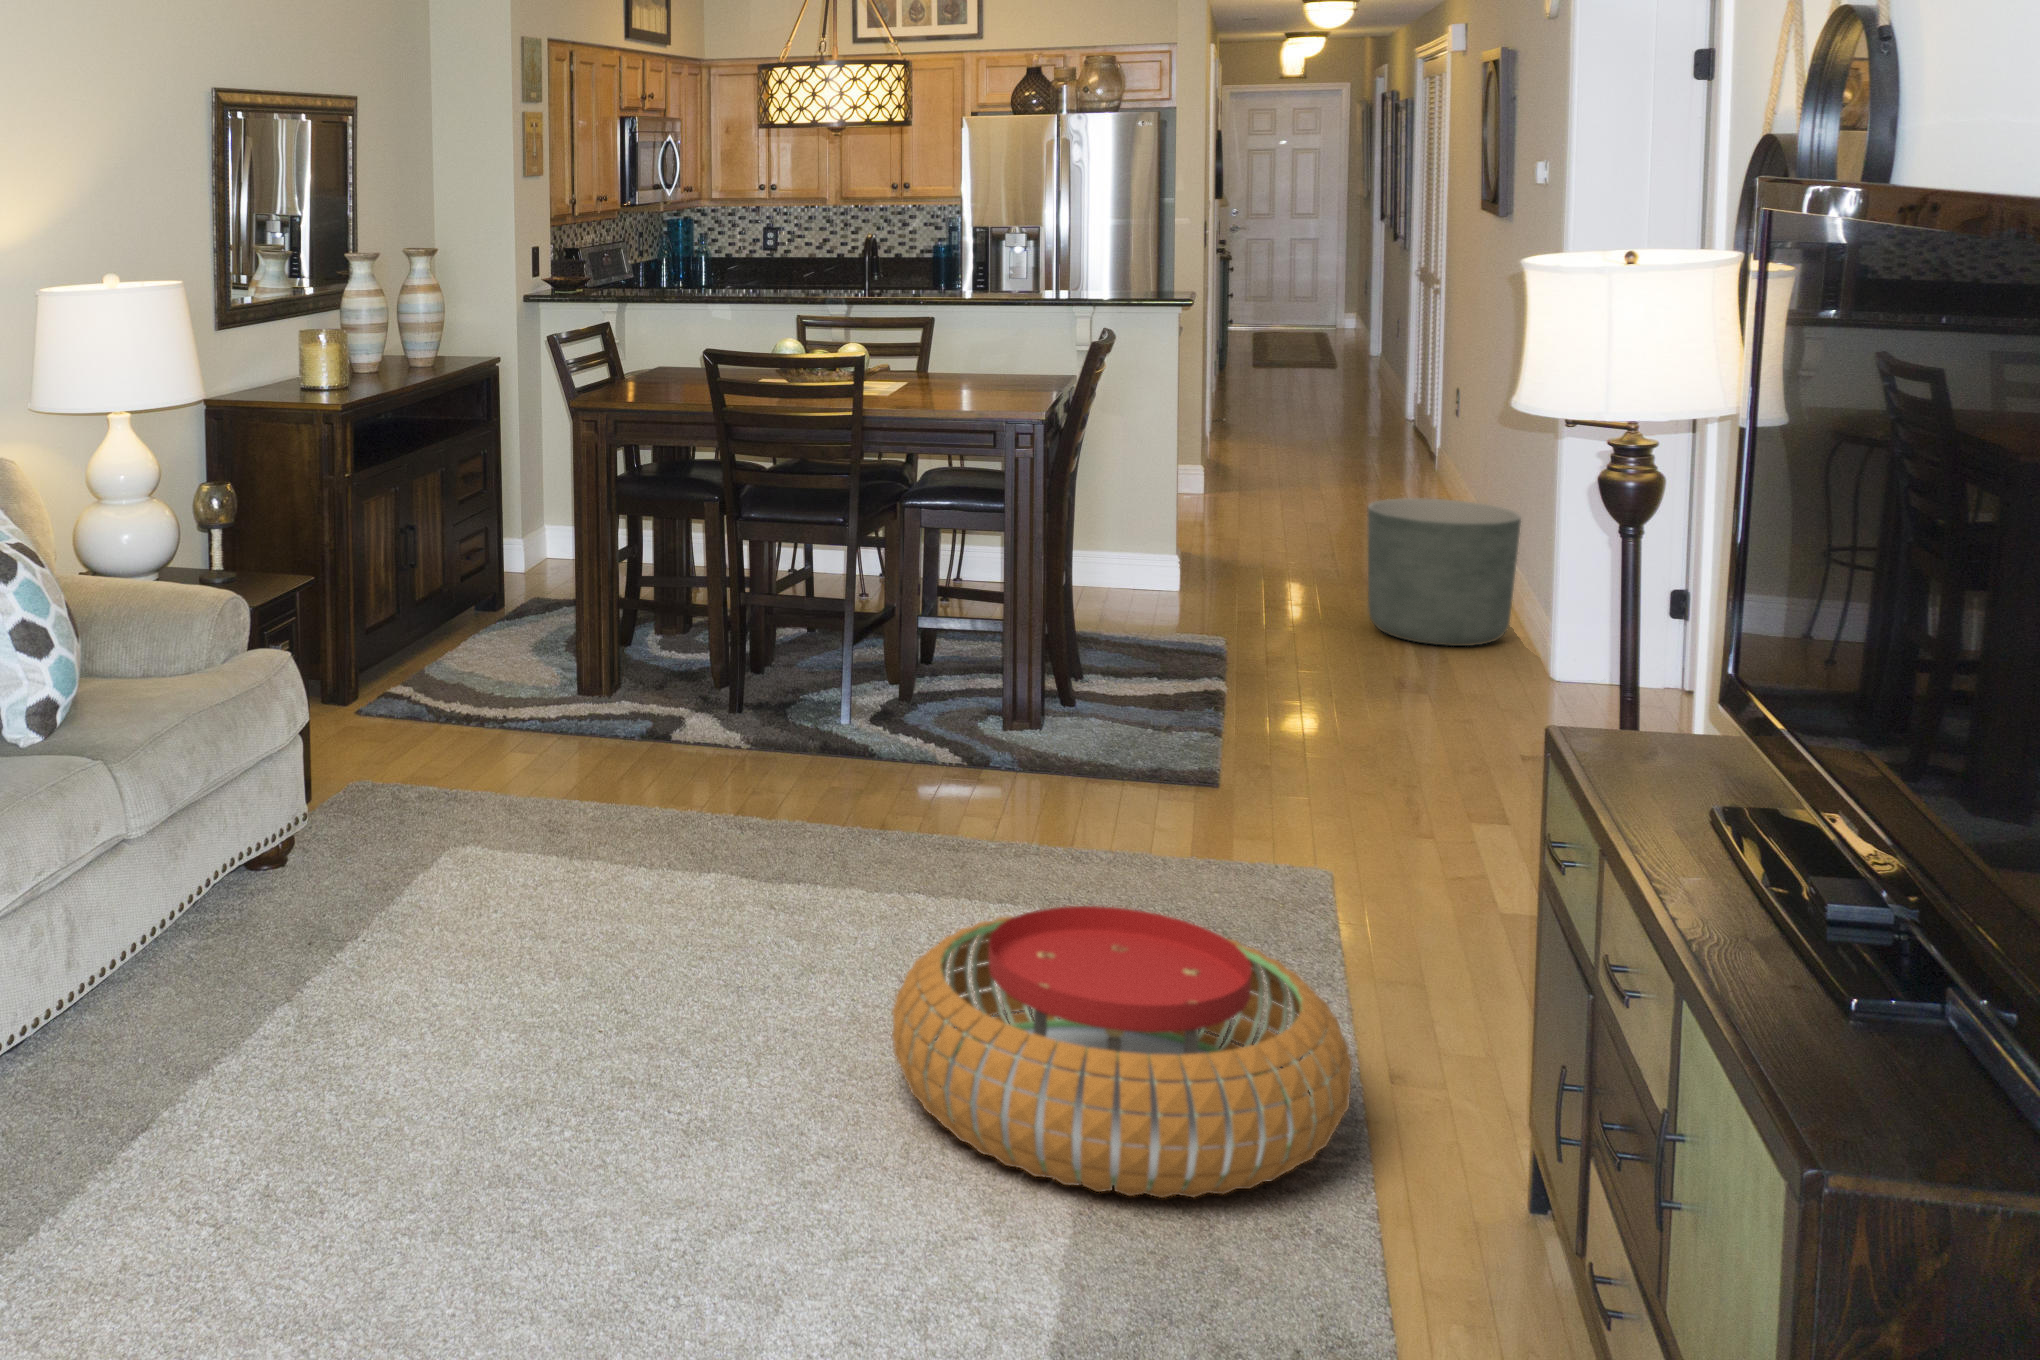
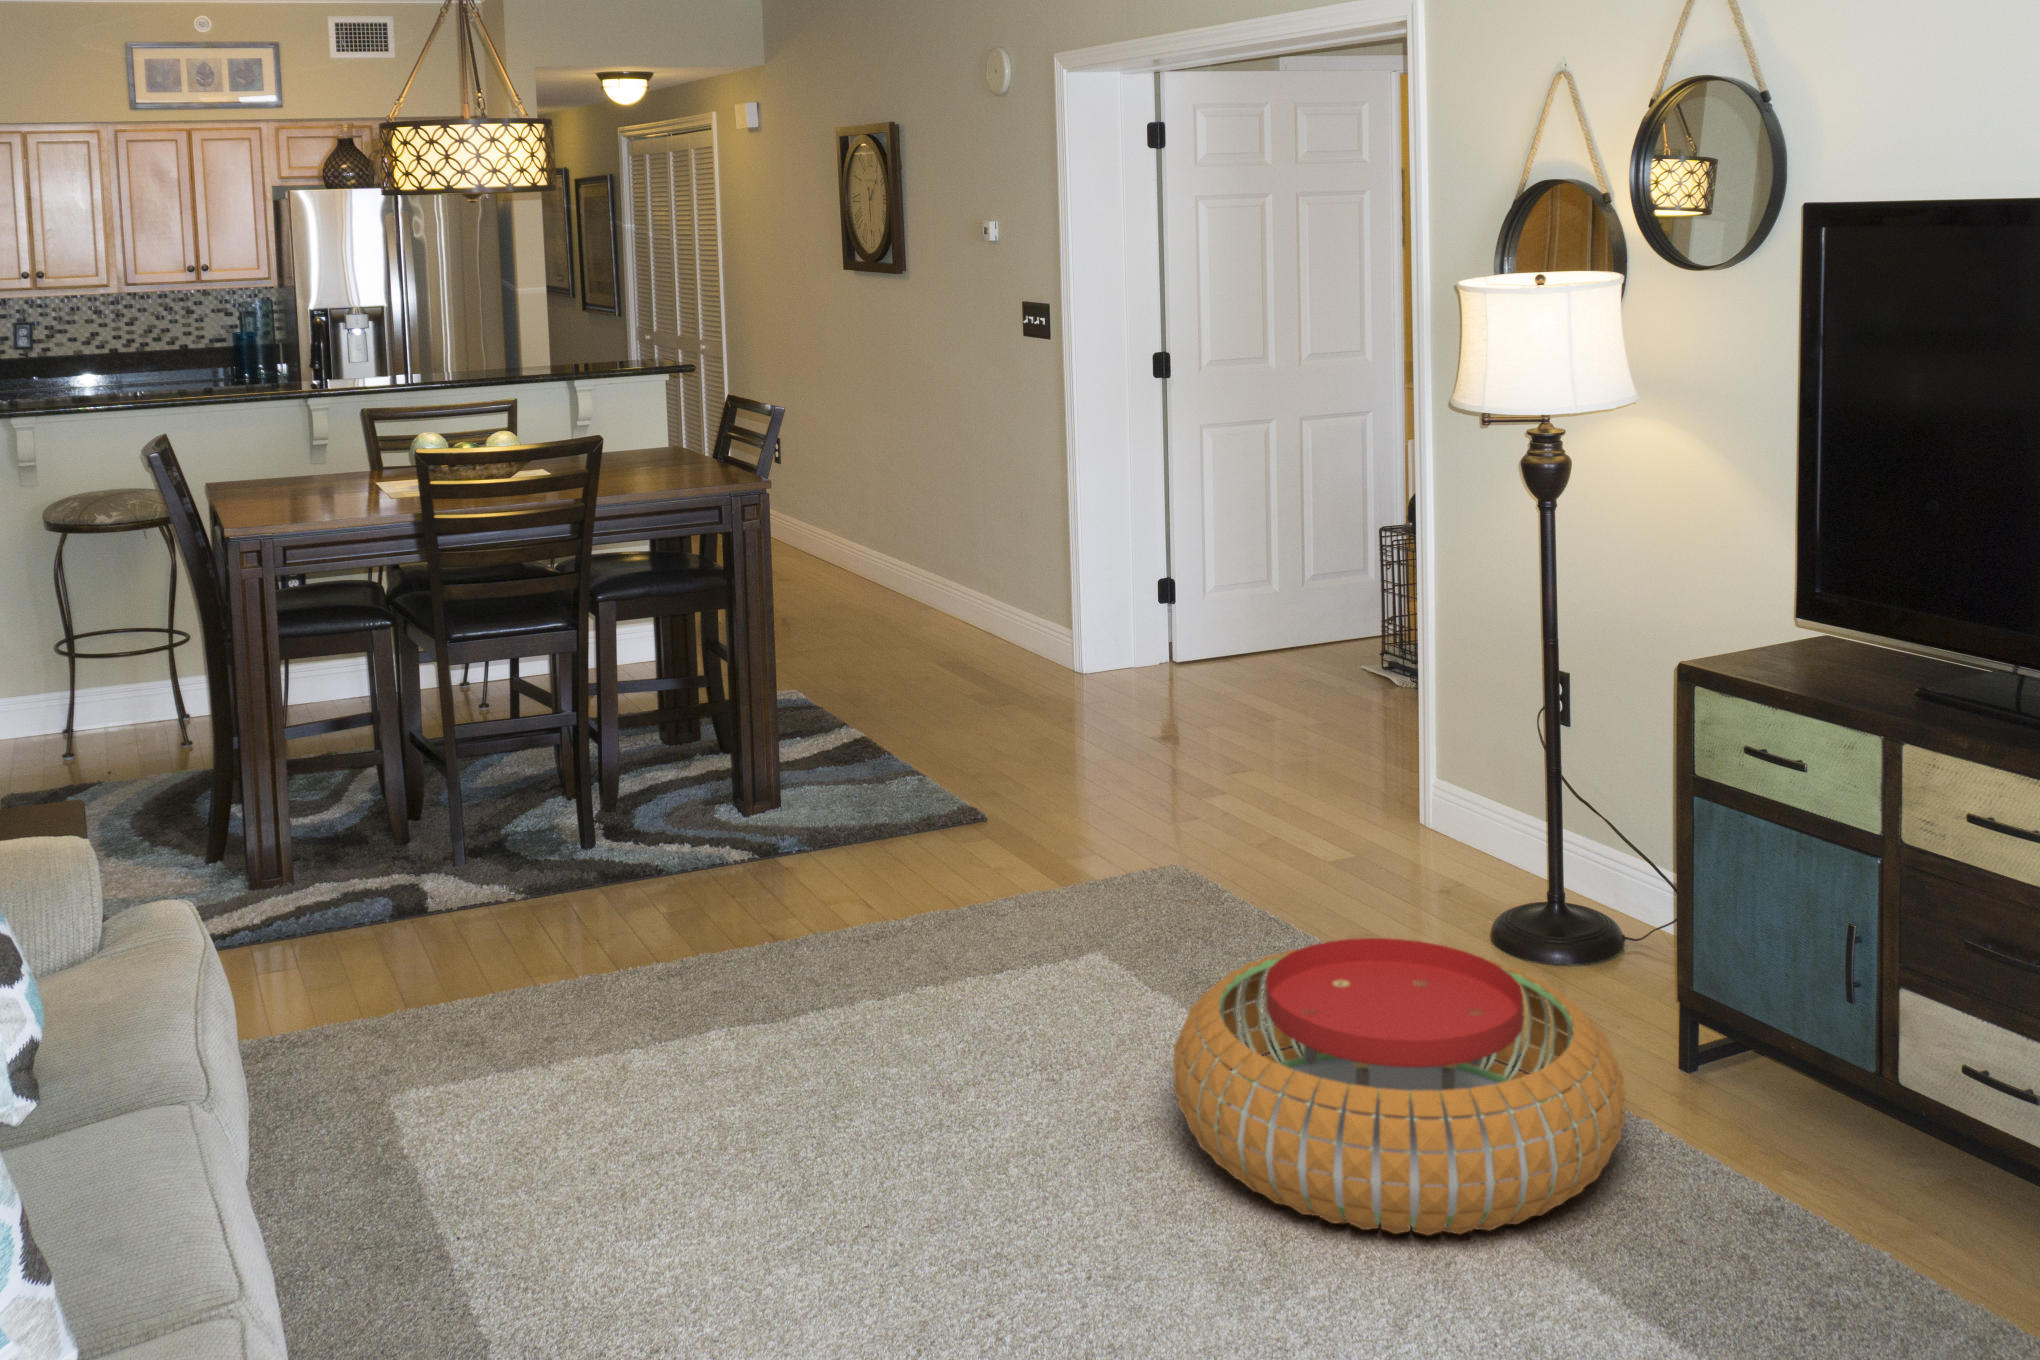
planter: present [1368,498,1521,646] -> none [853,519,980,651]

